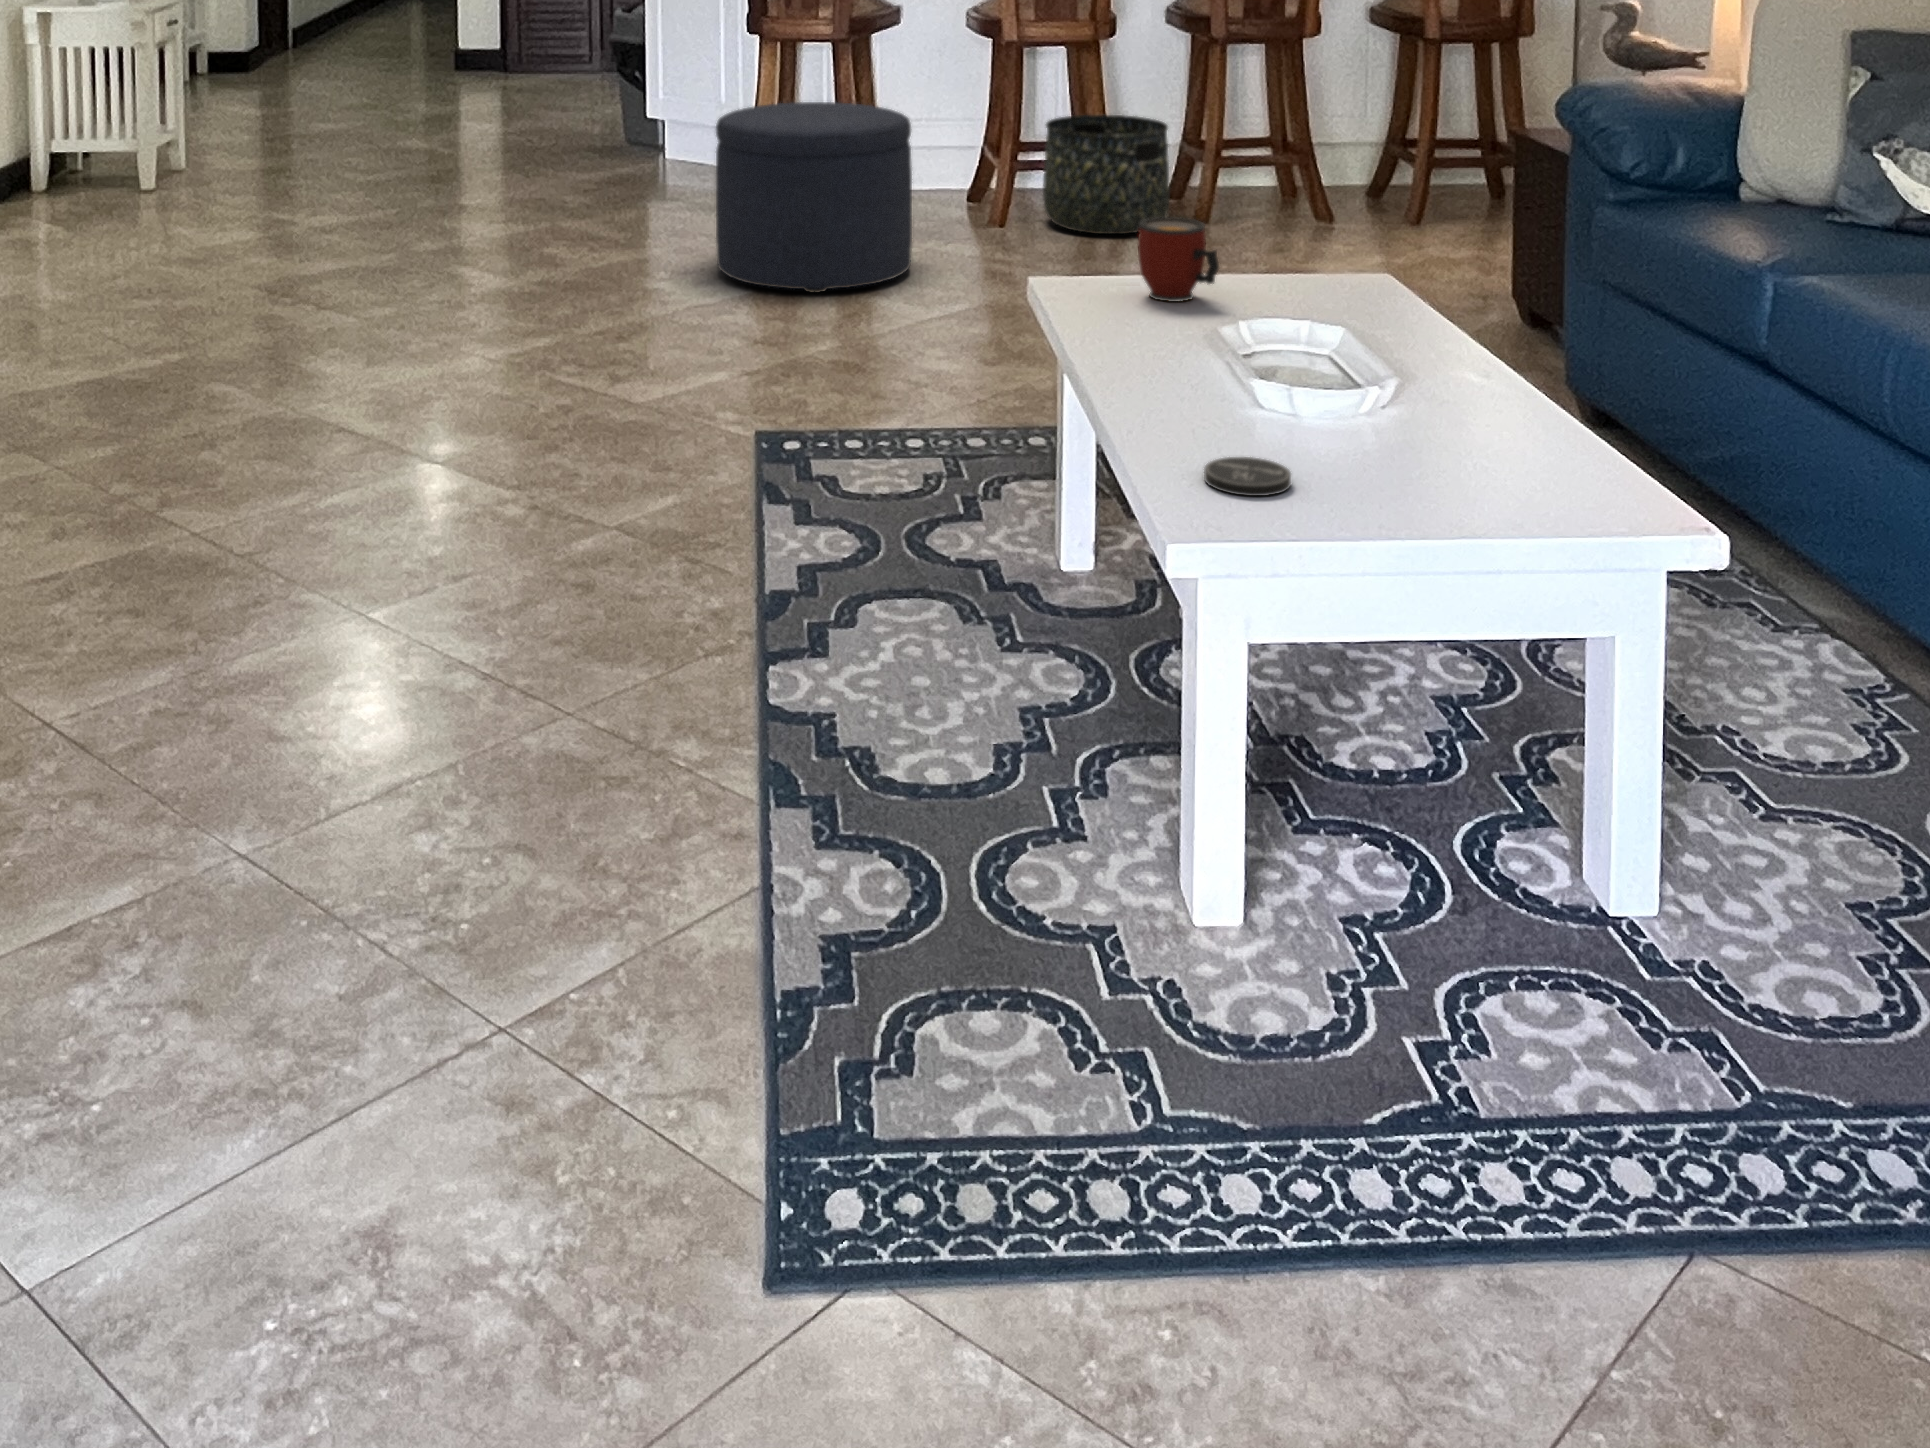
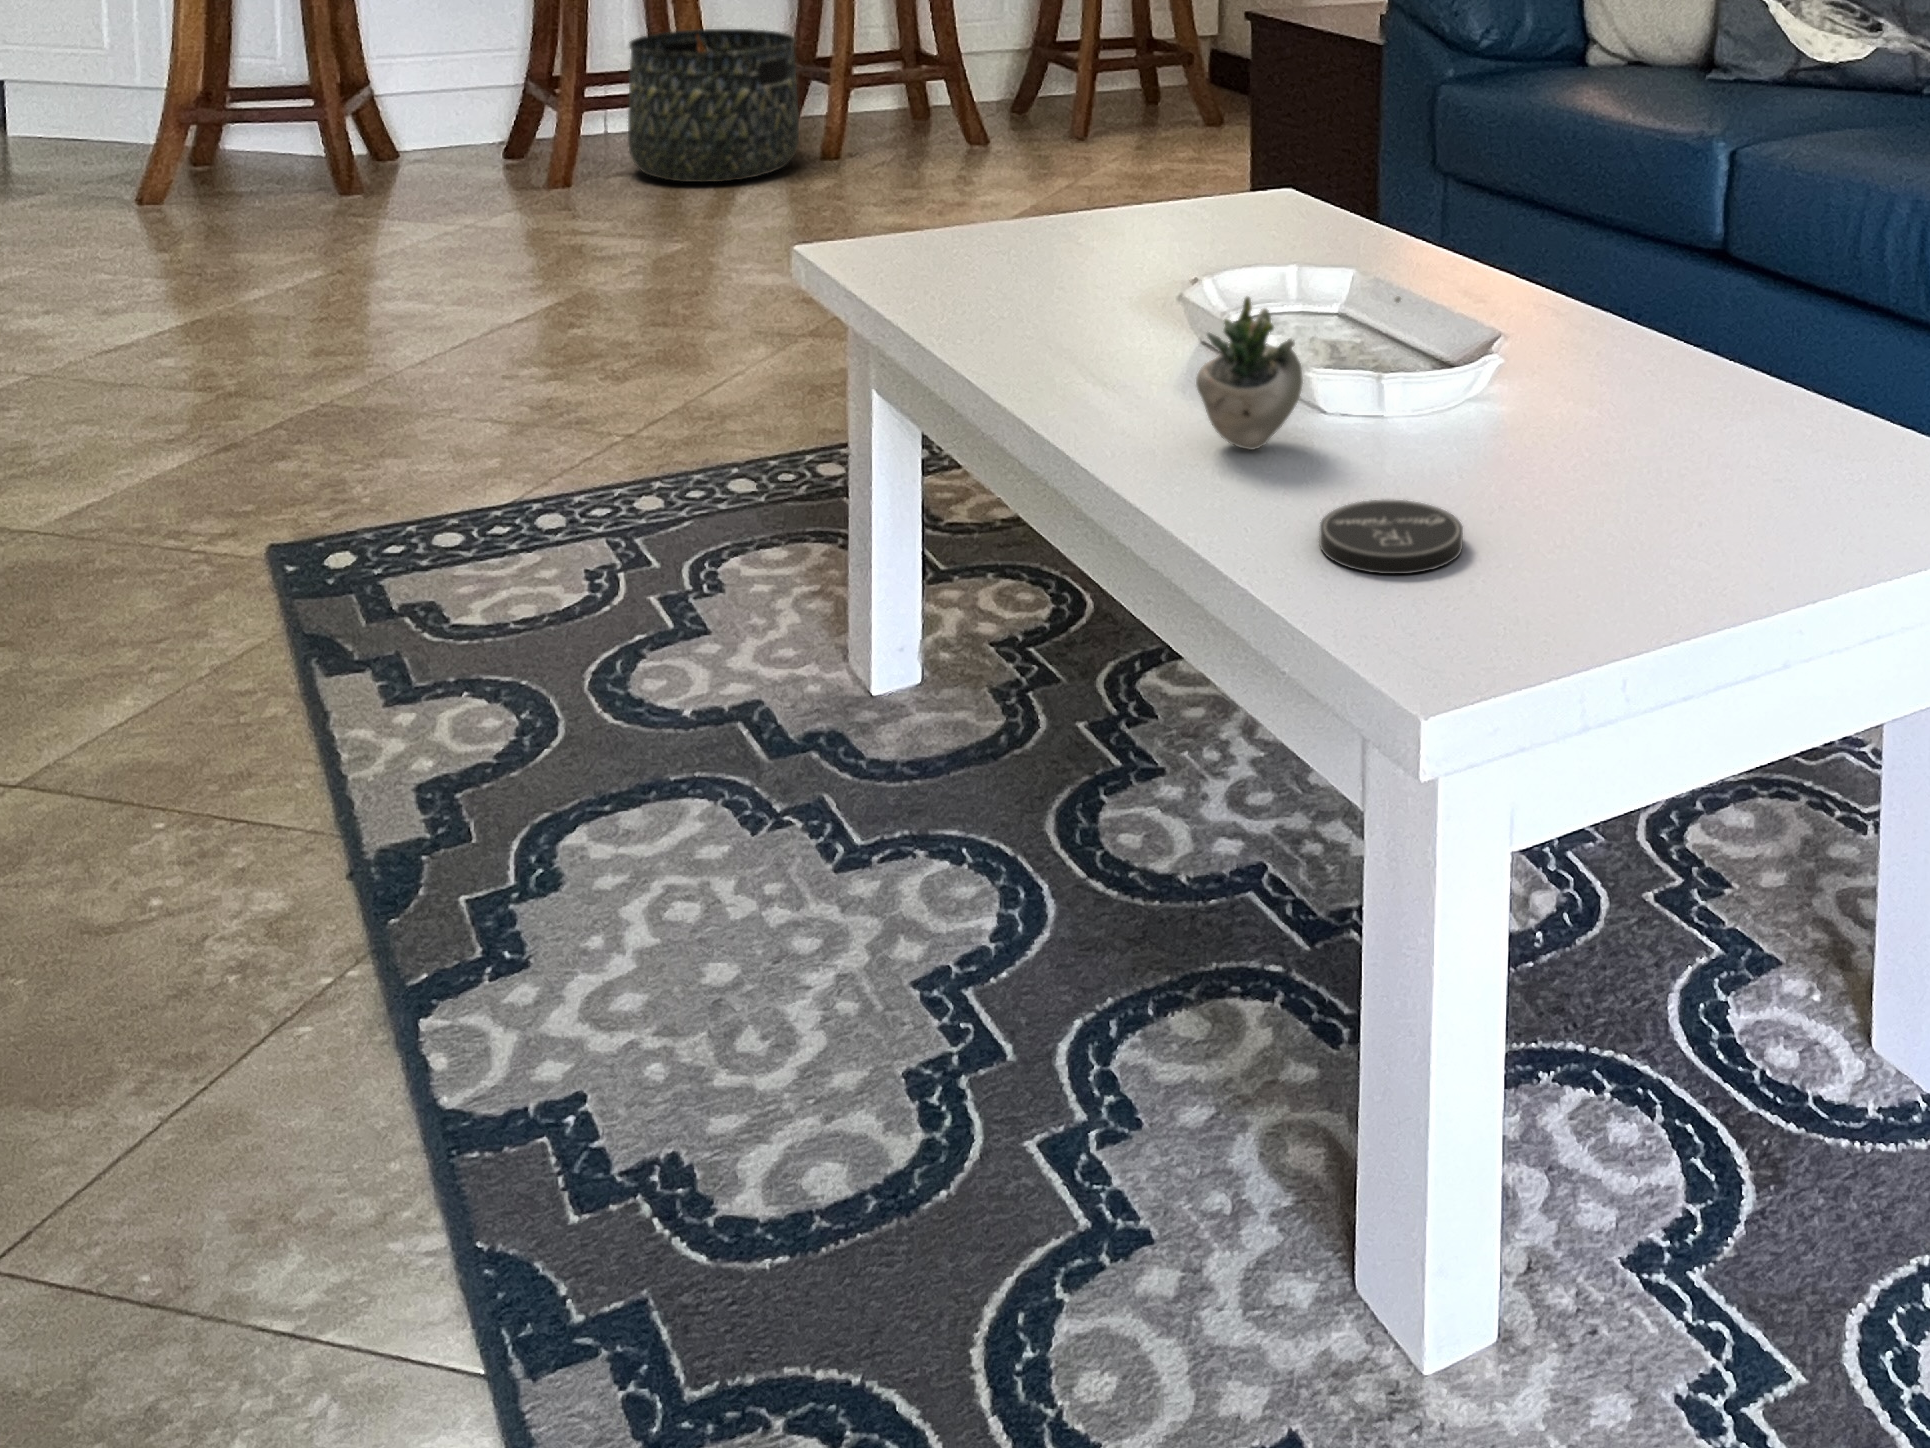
ottoman: present [716,102,912,293] -> none [118,28,458,308]
mug: present [1138,217,1219,302] -> none [962,133,1092,259]
succulent plant: none [1182,330,1298,425] -> present [1196,296,1401,450]

